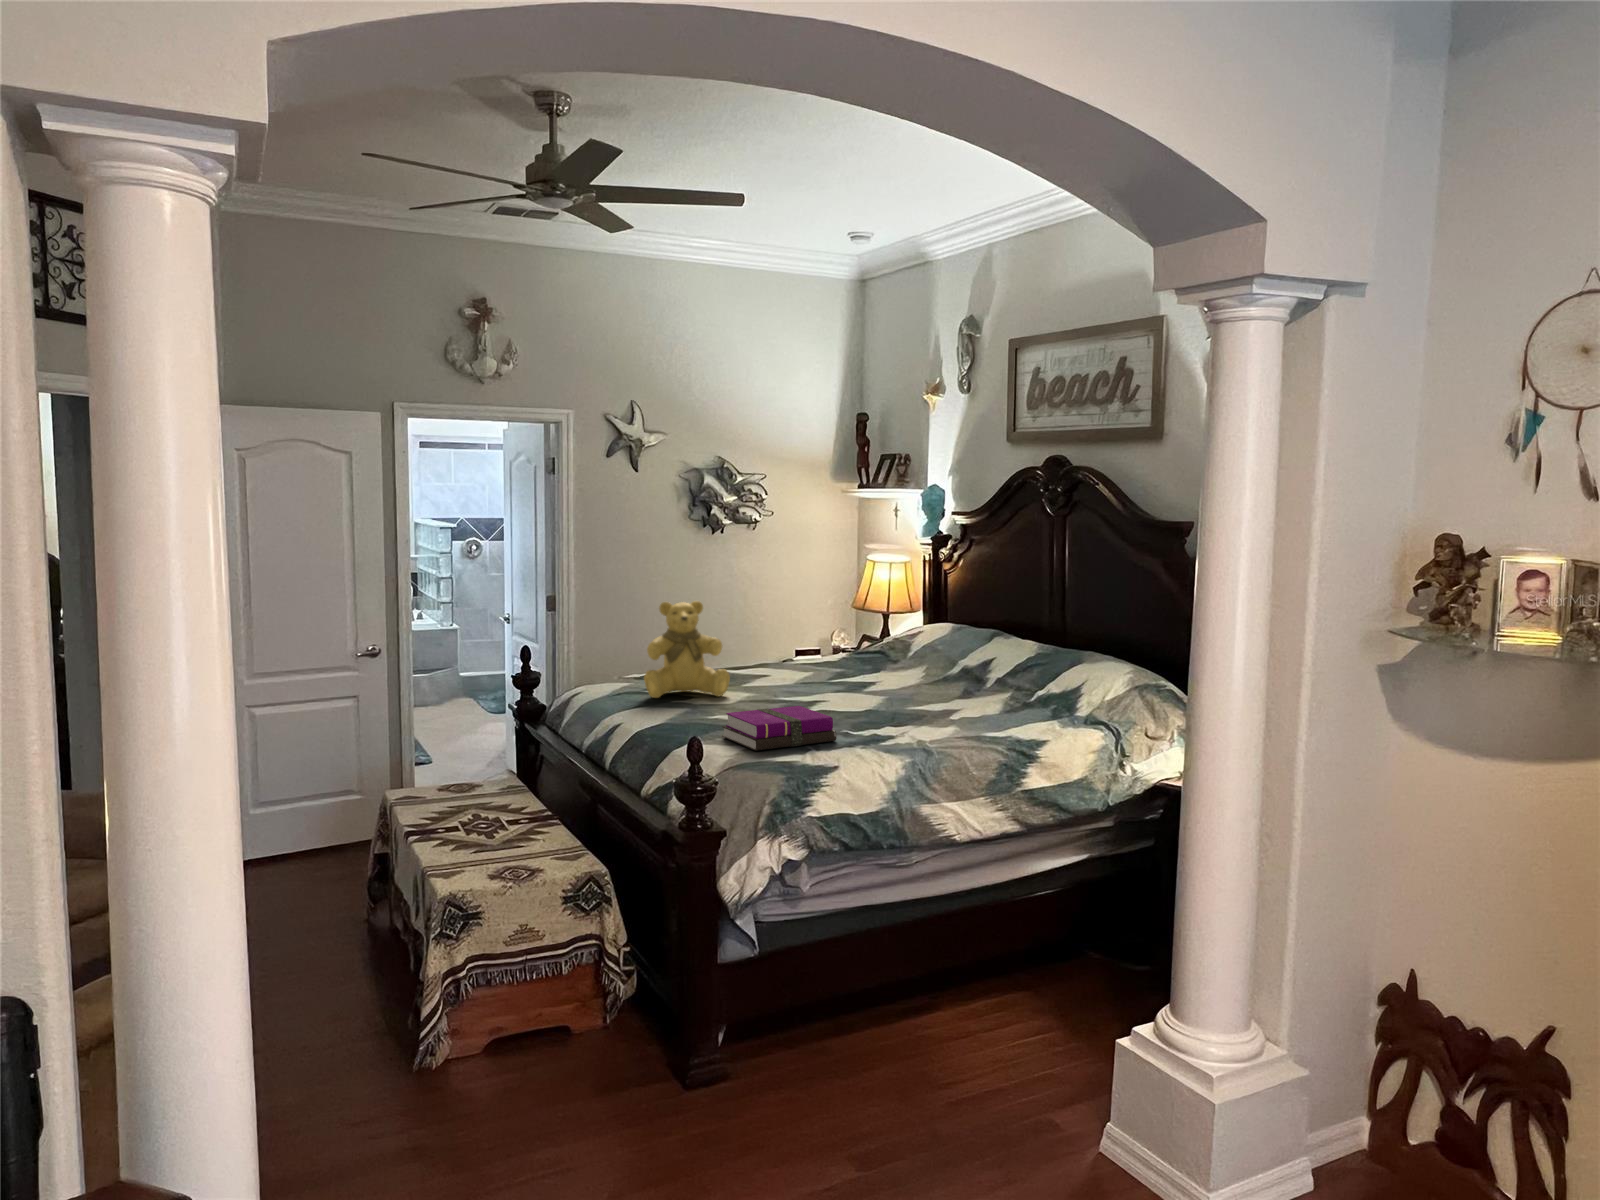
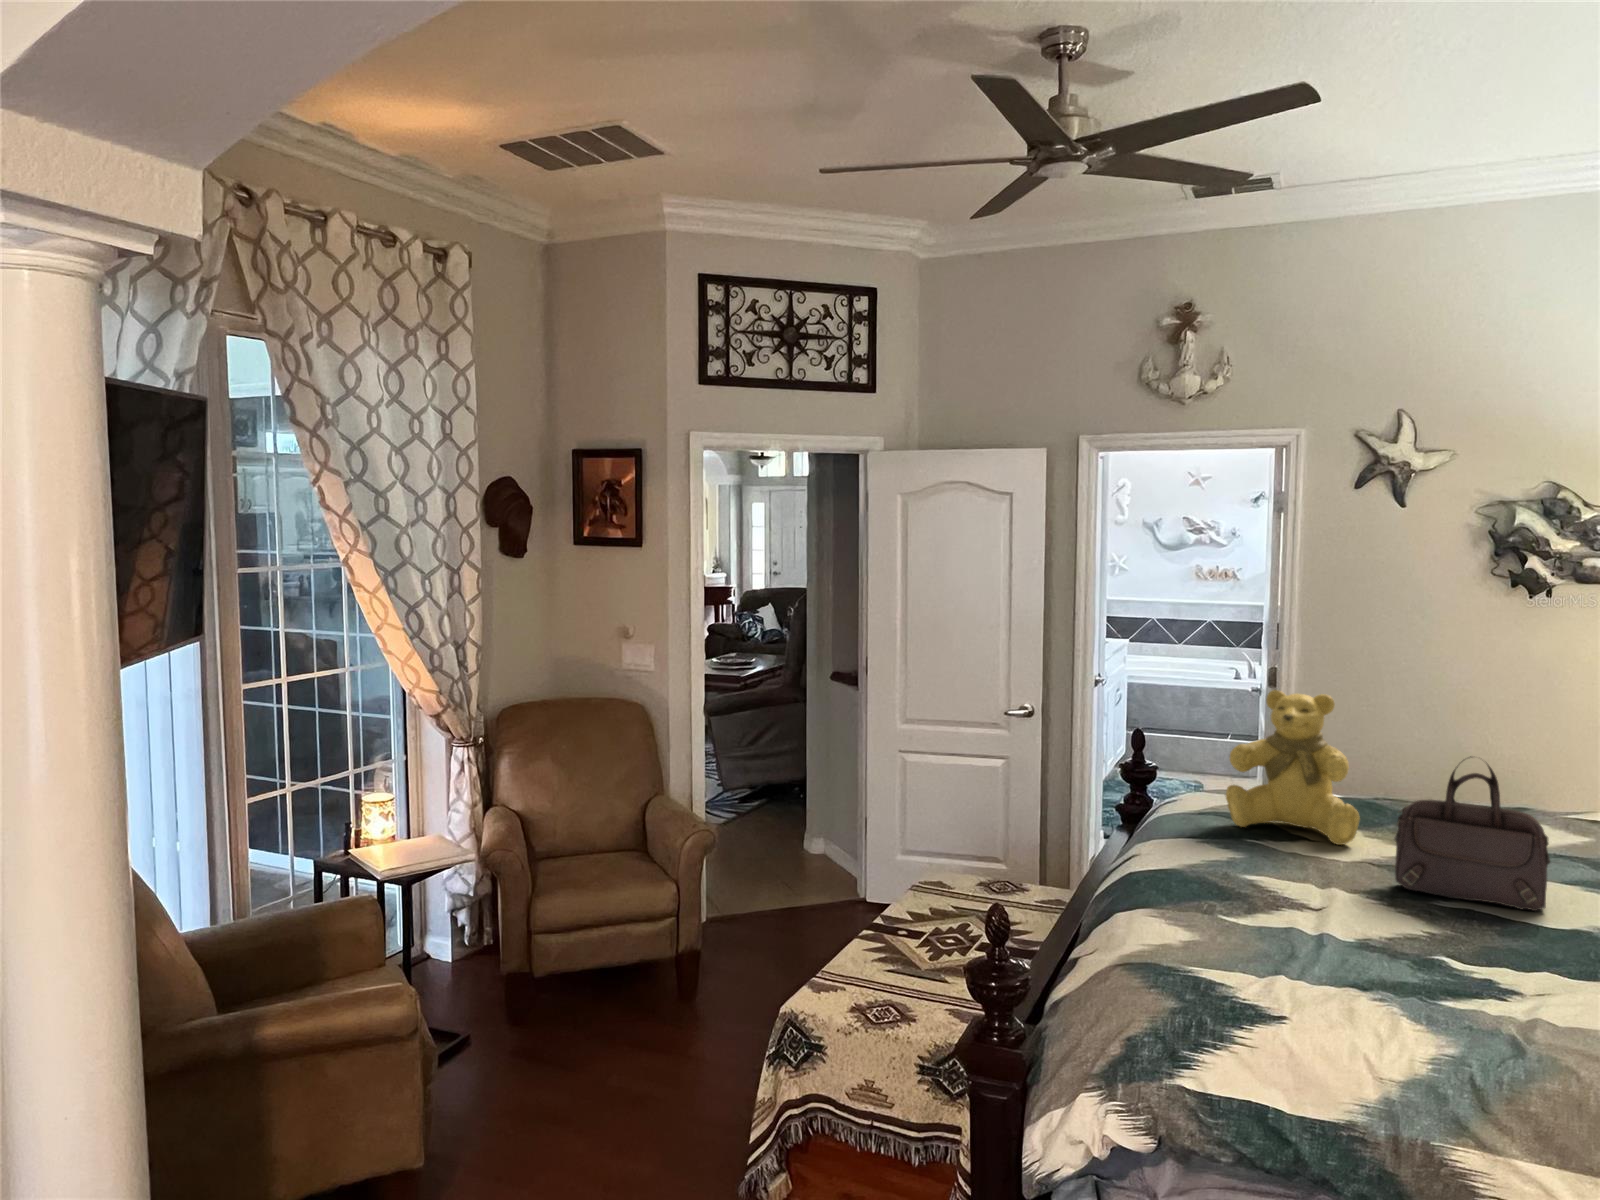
handbag: none [777,623,851,708] -> present [1394,756,1550,911]
notebook: present [722,706,837,751] -> none [1204,872,1377,968]

